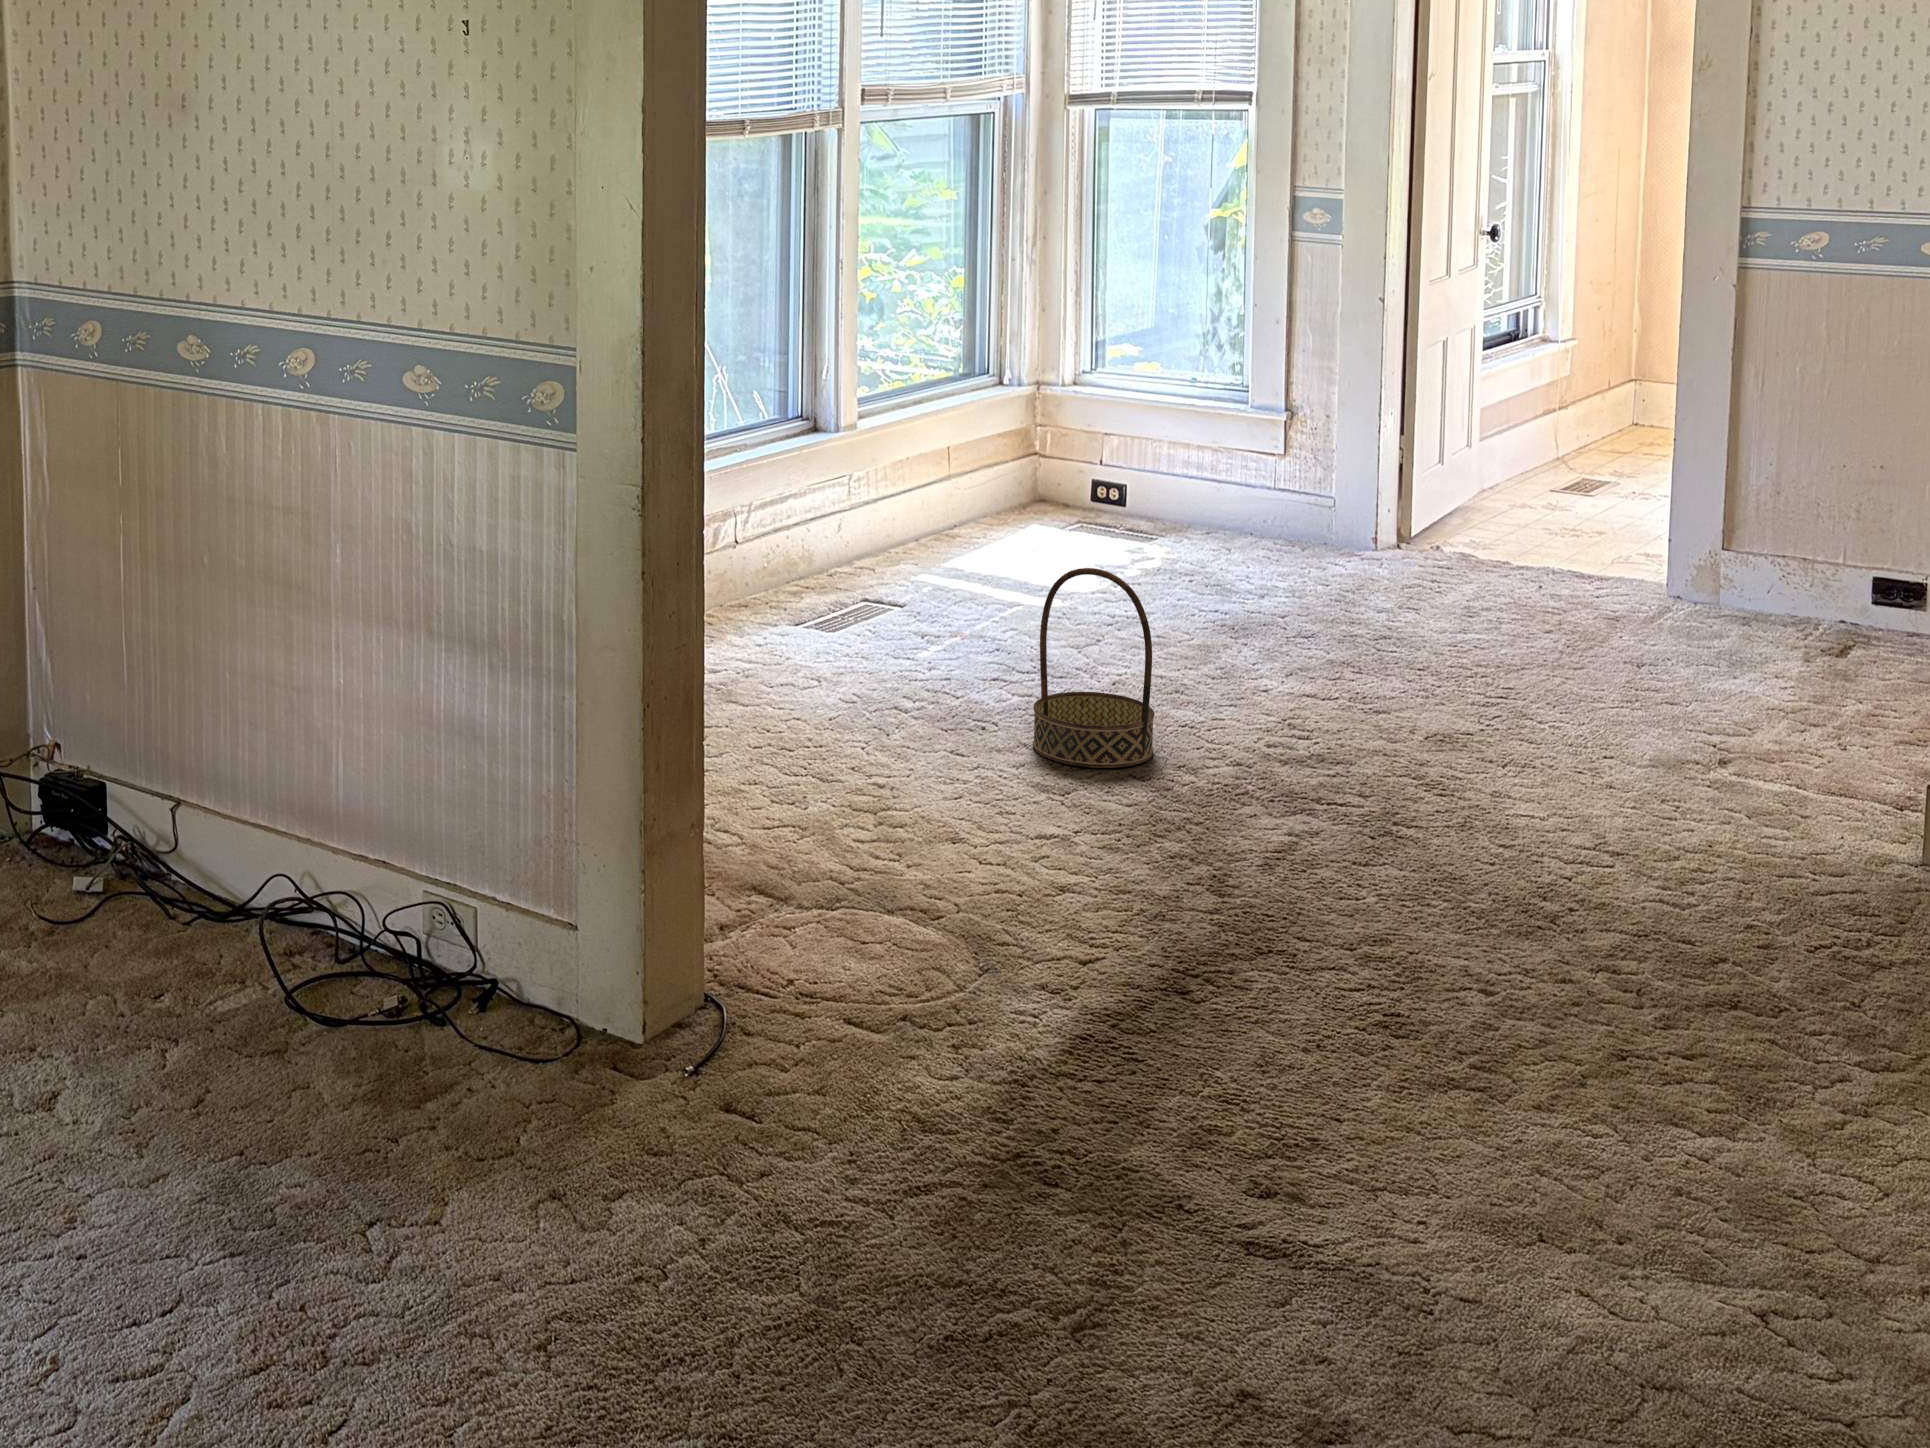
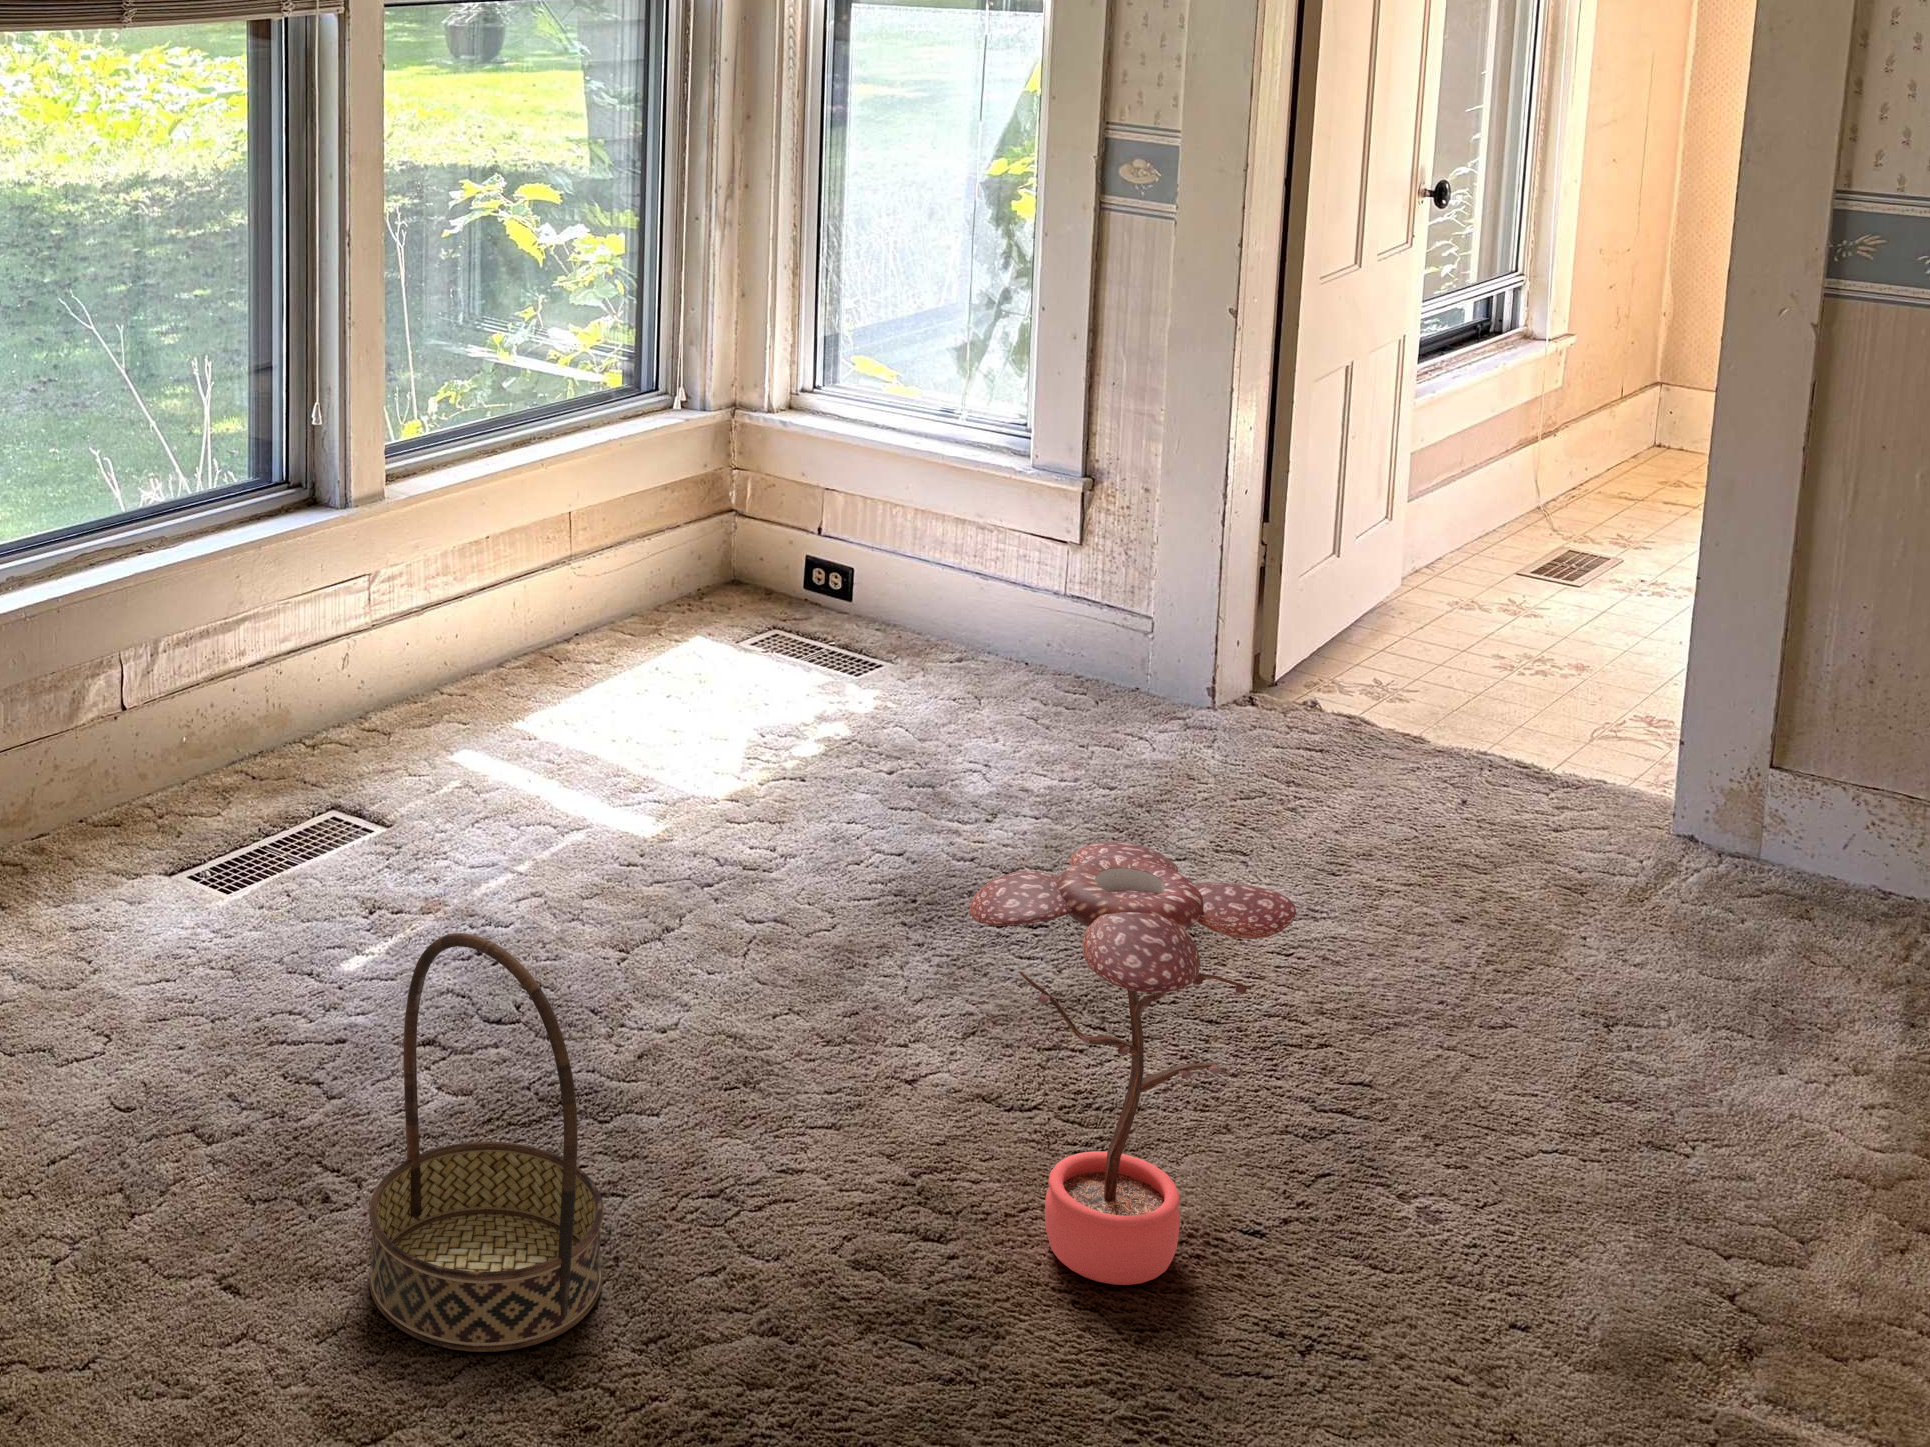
potted plant: none [1326,532,1492,745] -> present [970,841,1296,1285]

